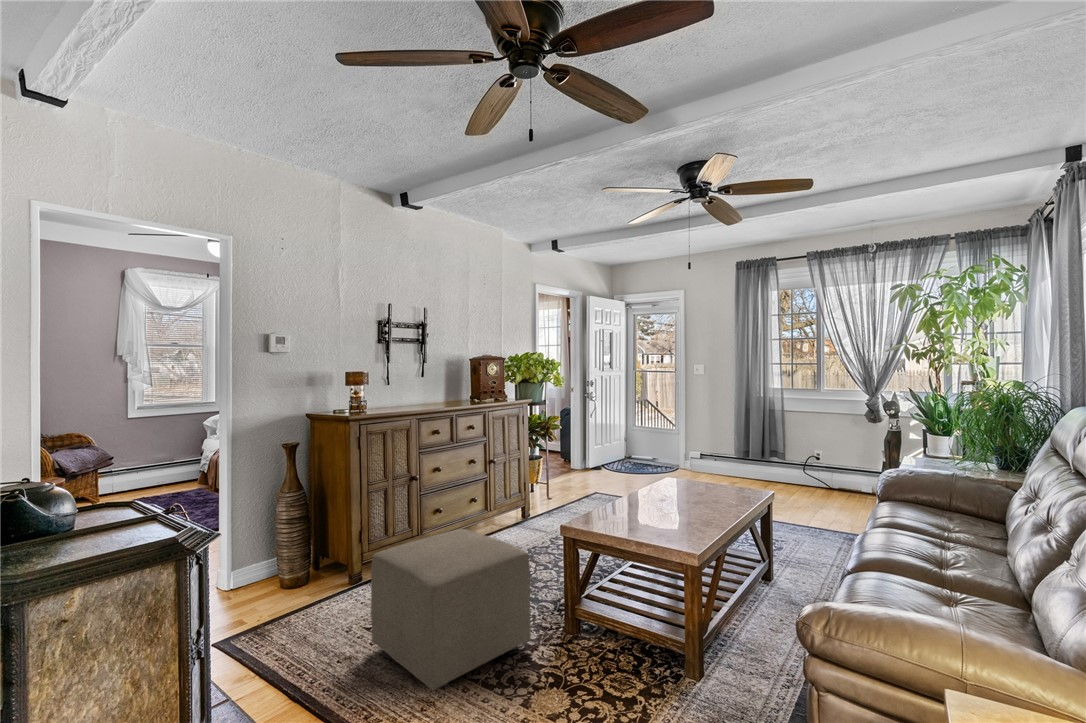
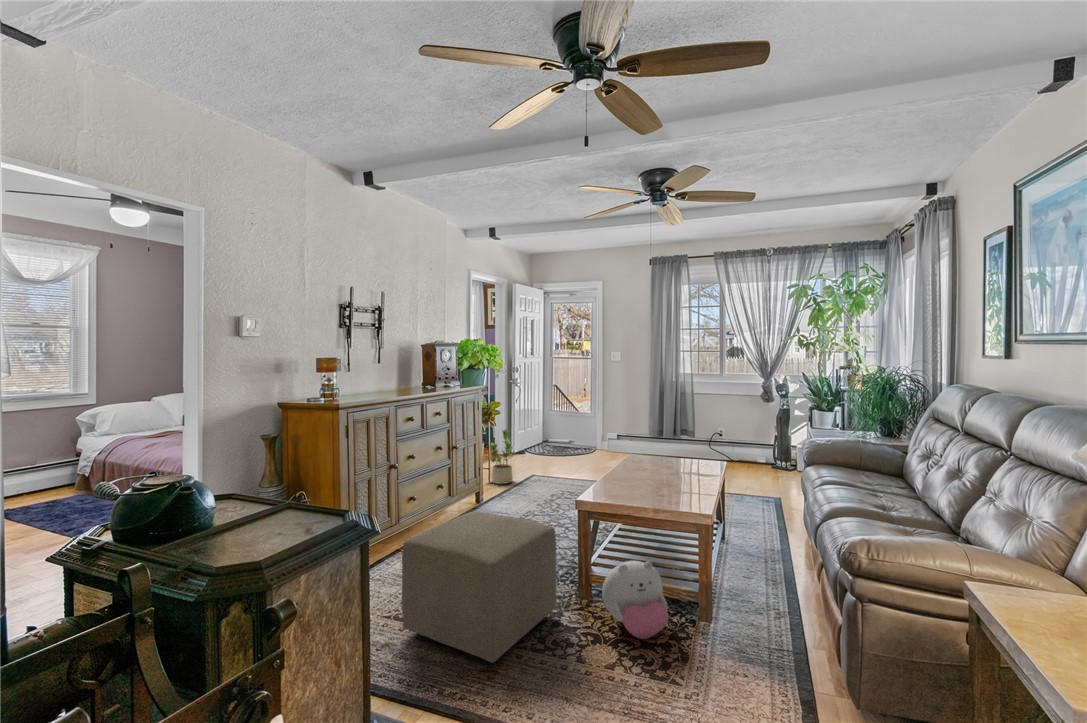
potted plant: none [540,445,569,501] -> present [486,430,513,484]
plush toy: none [572,598,640,689] -> present [602,561,669,639]

